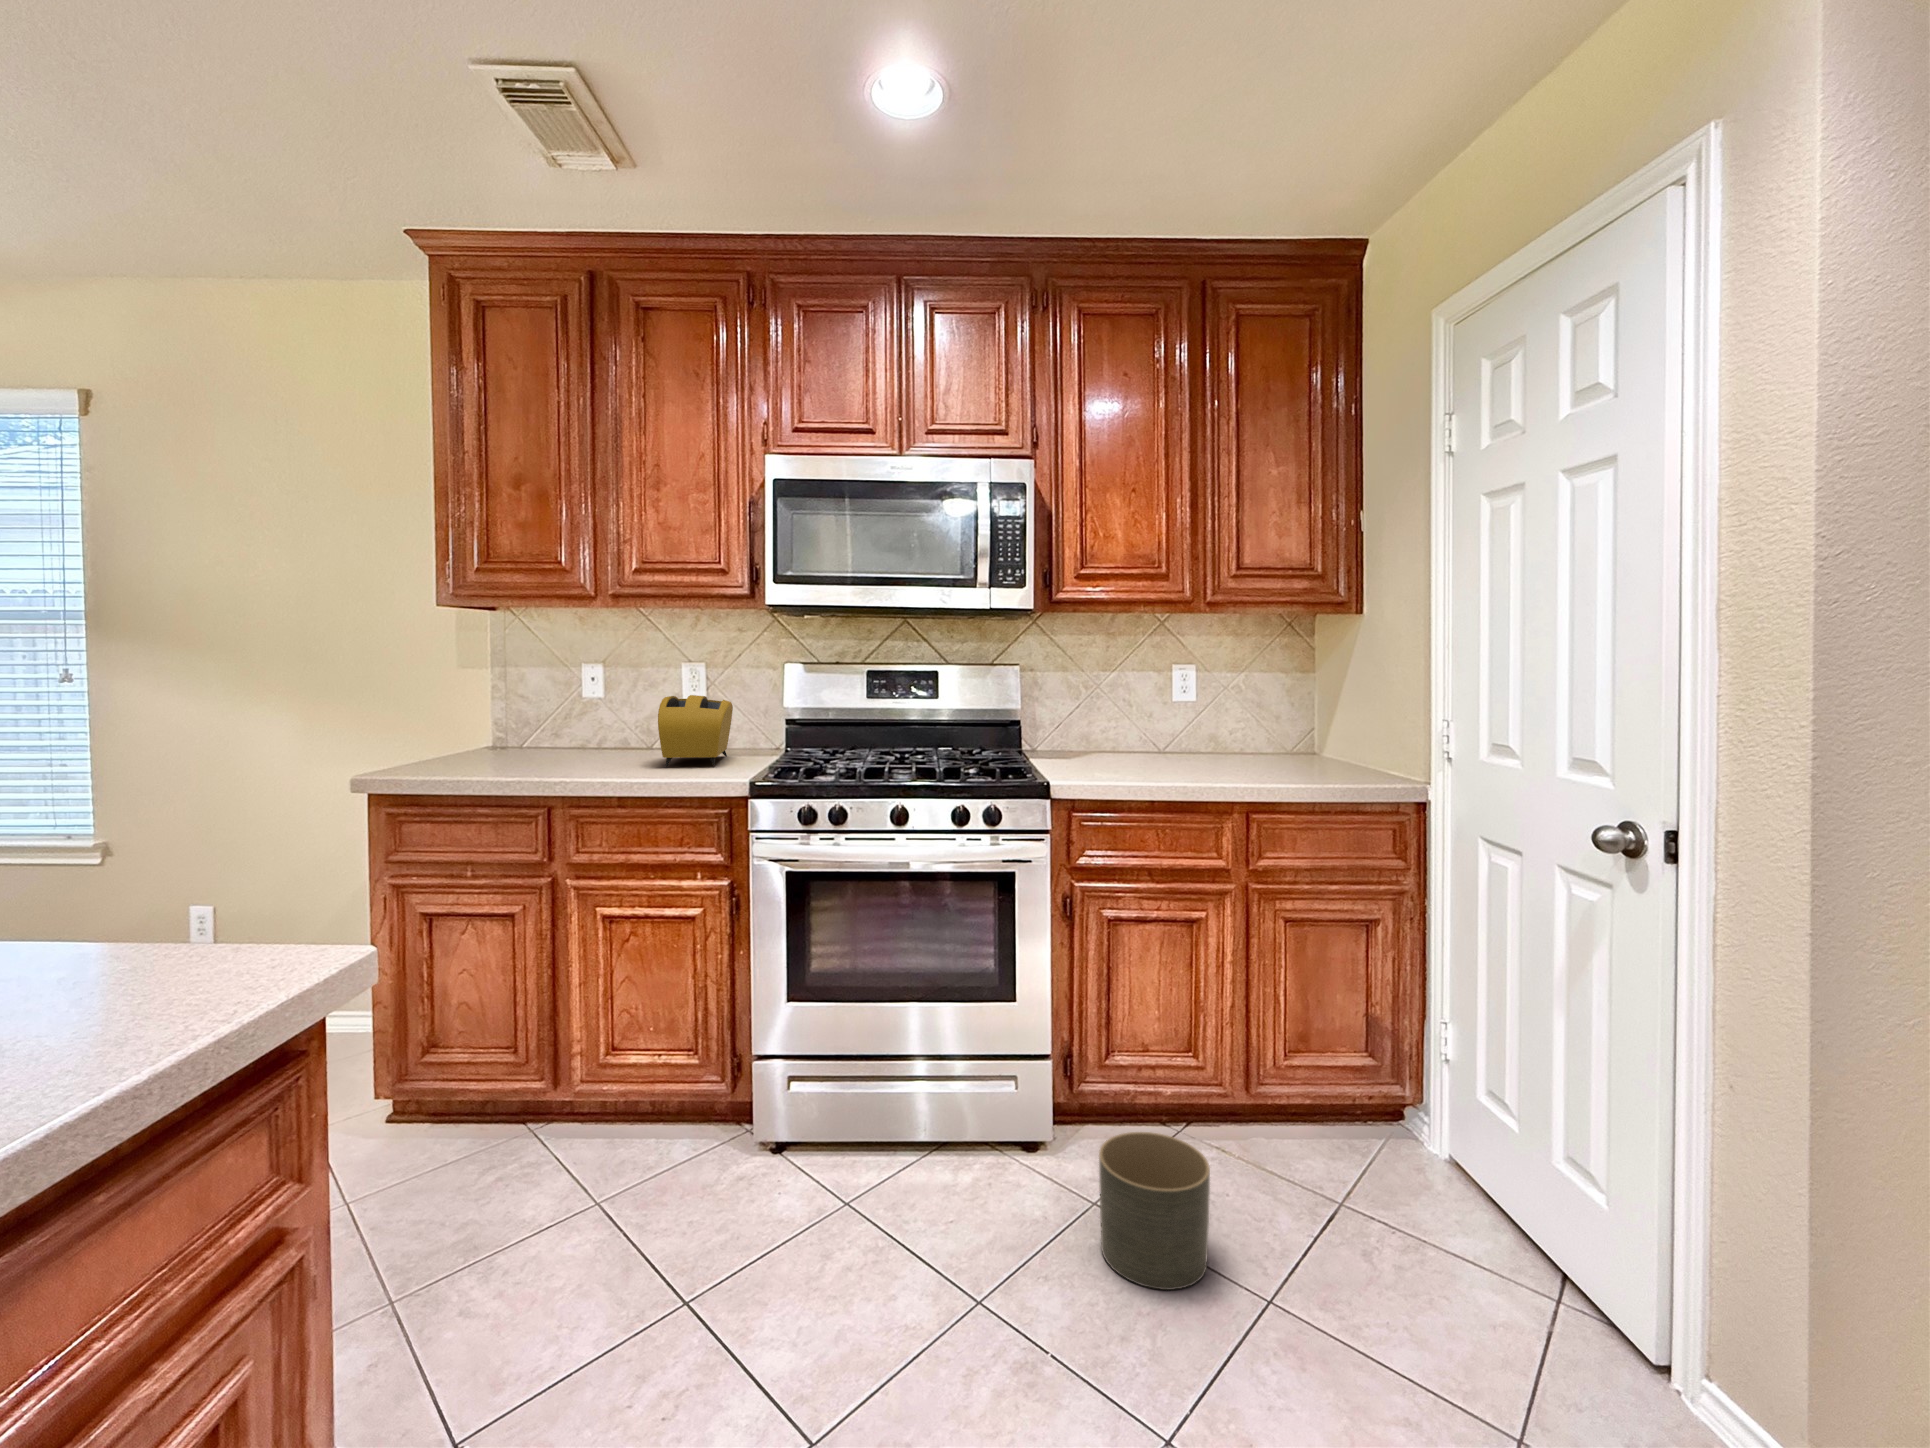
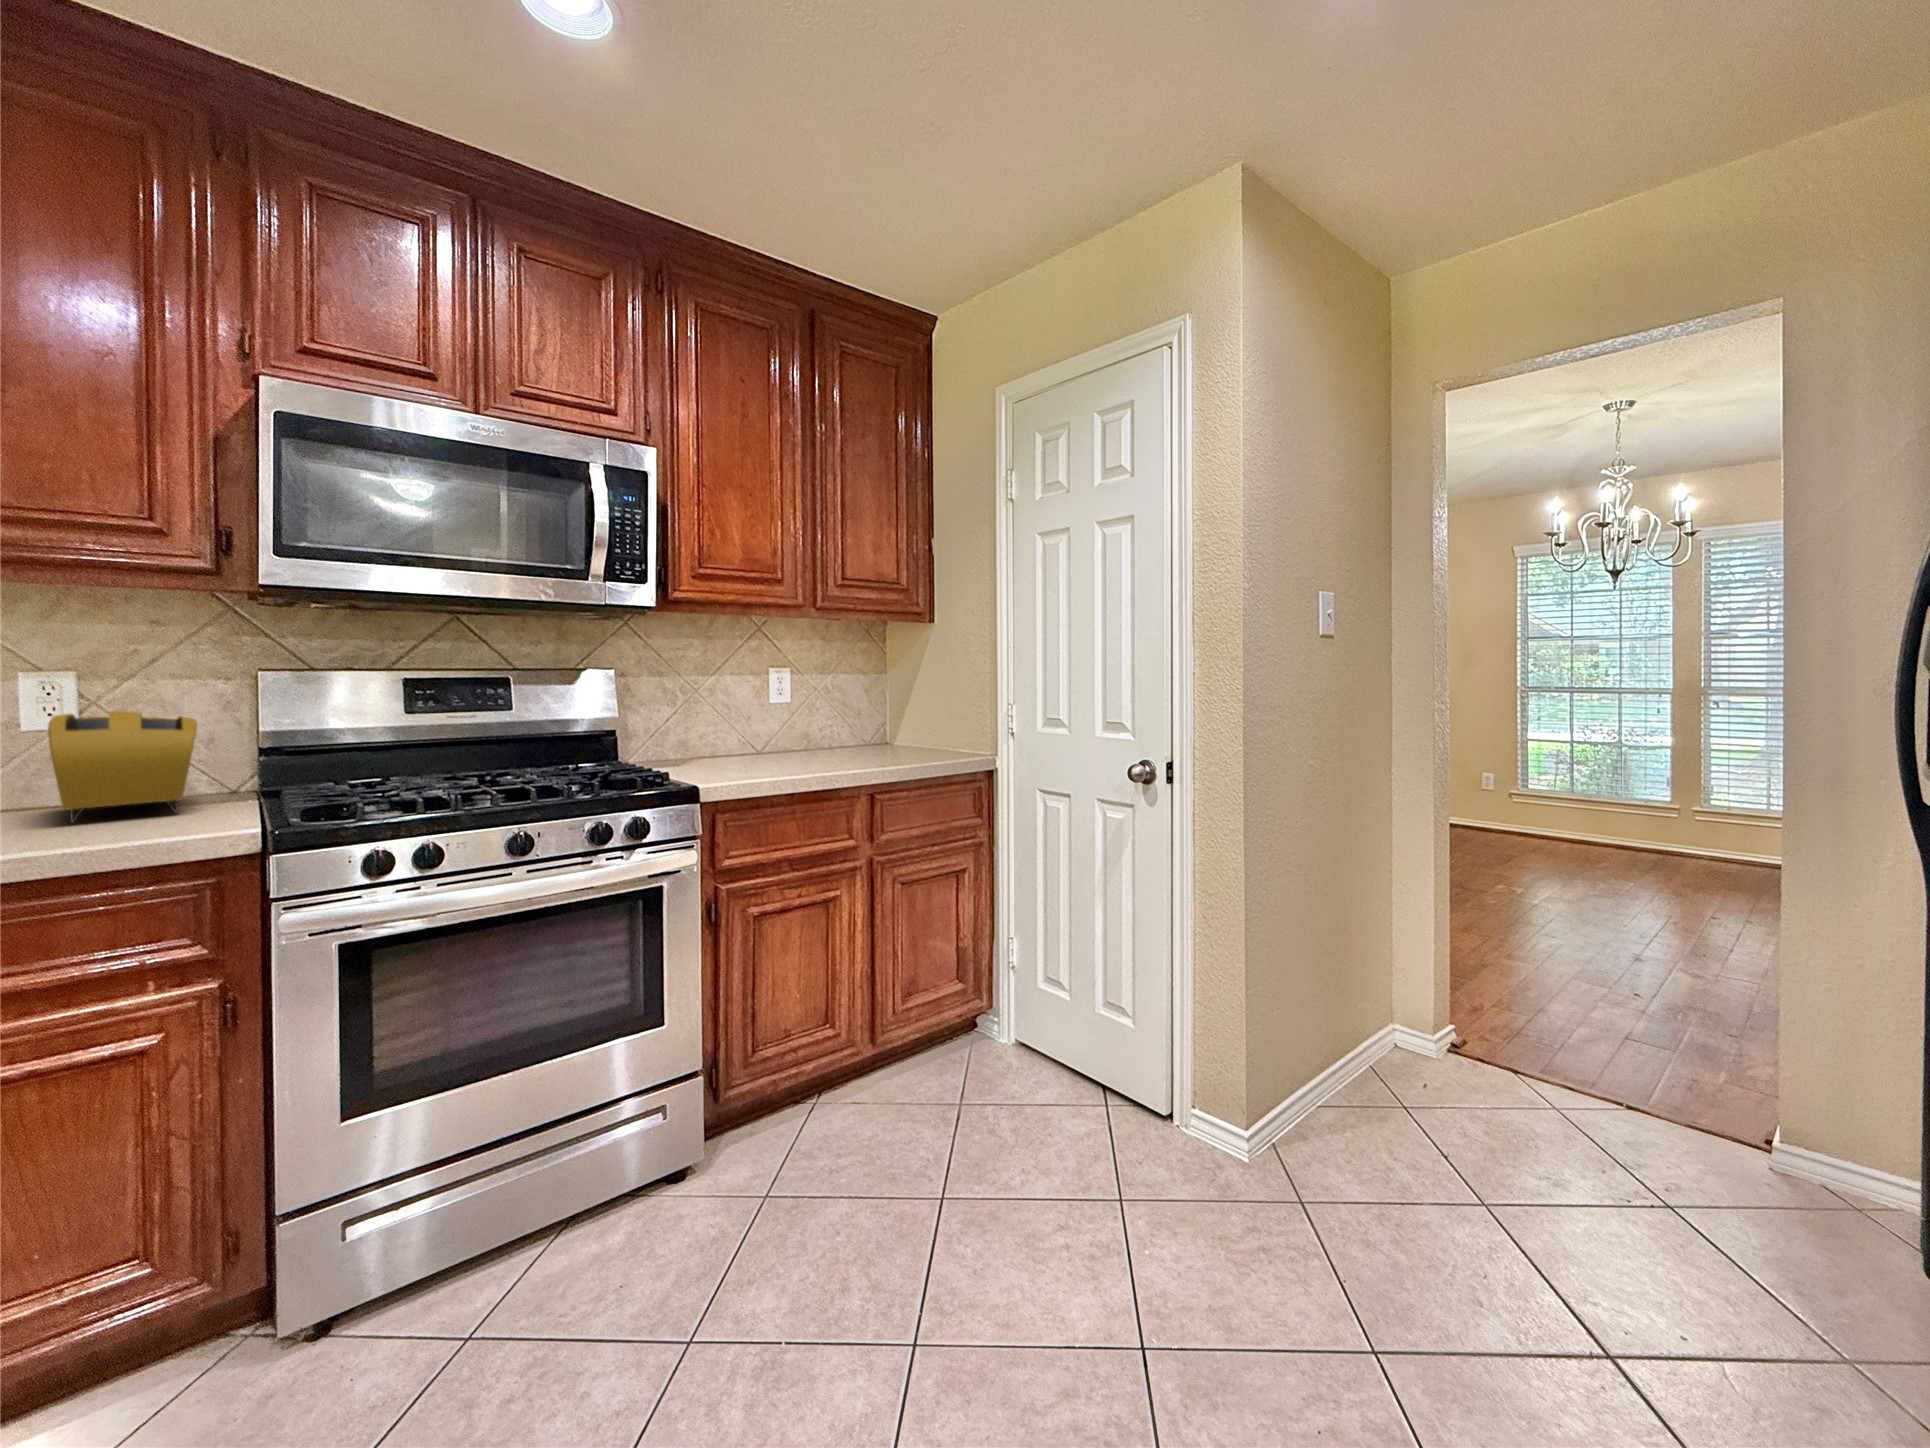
planter: present [1099,1132,1210,1290] -> none [792,1102,895,1252]

